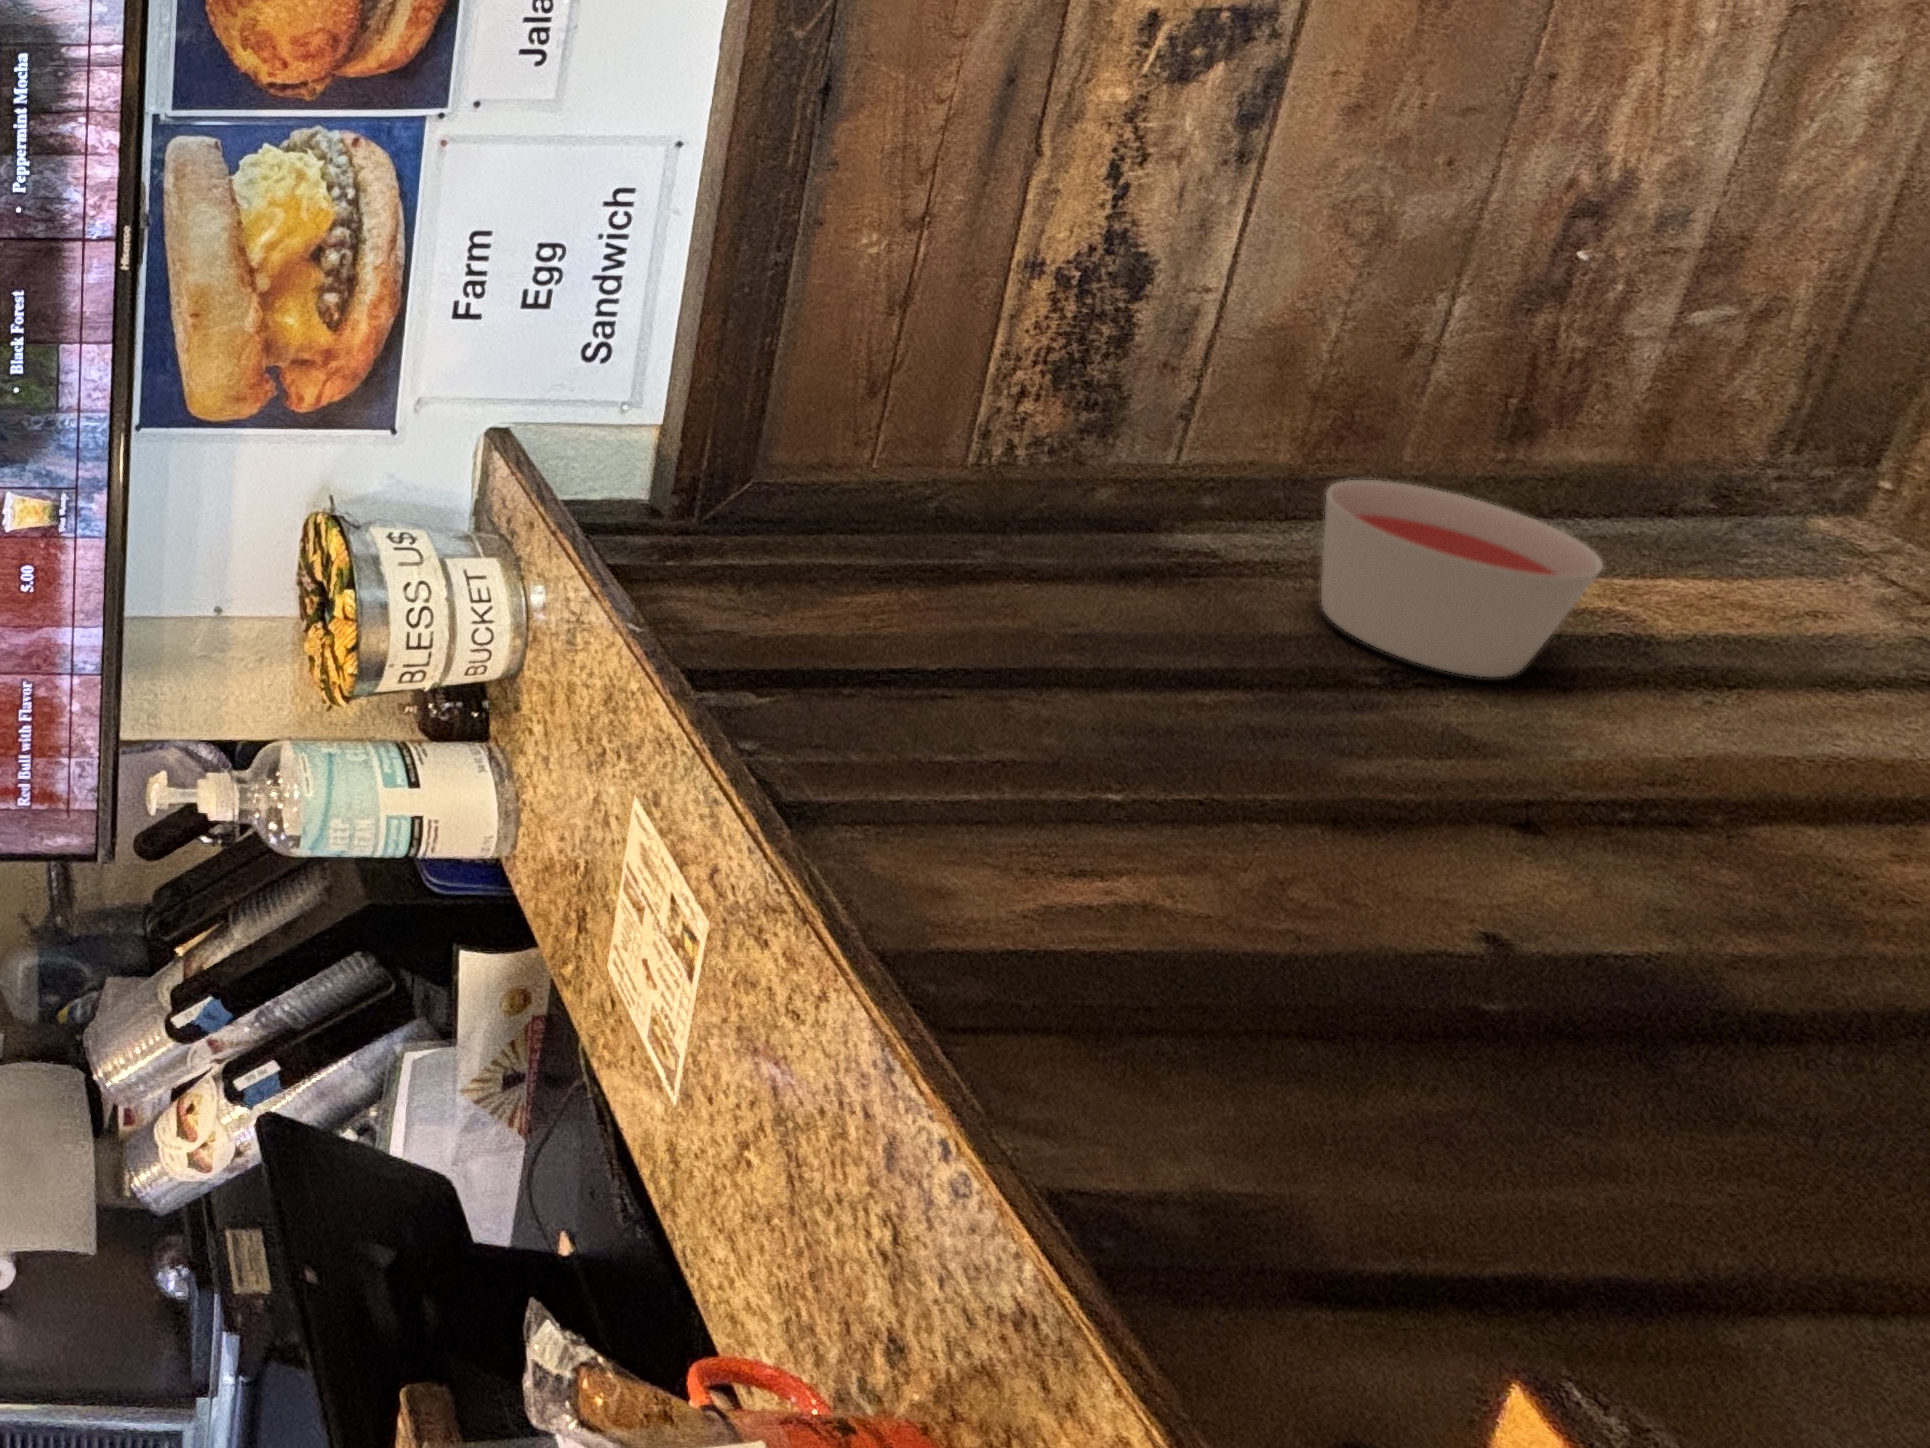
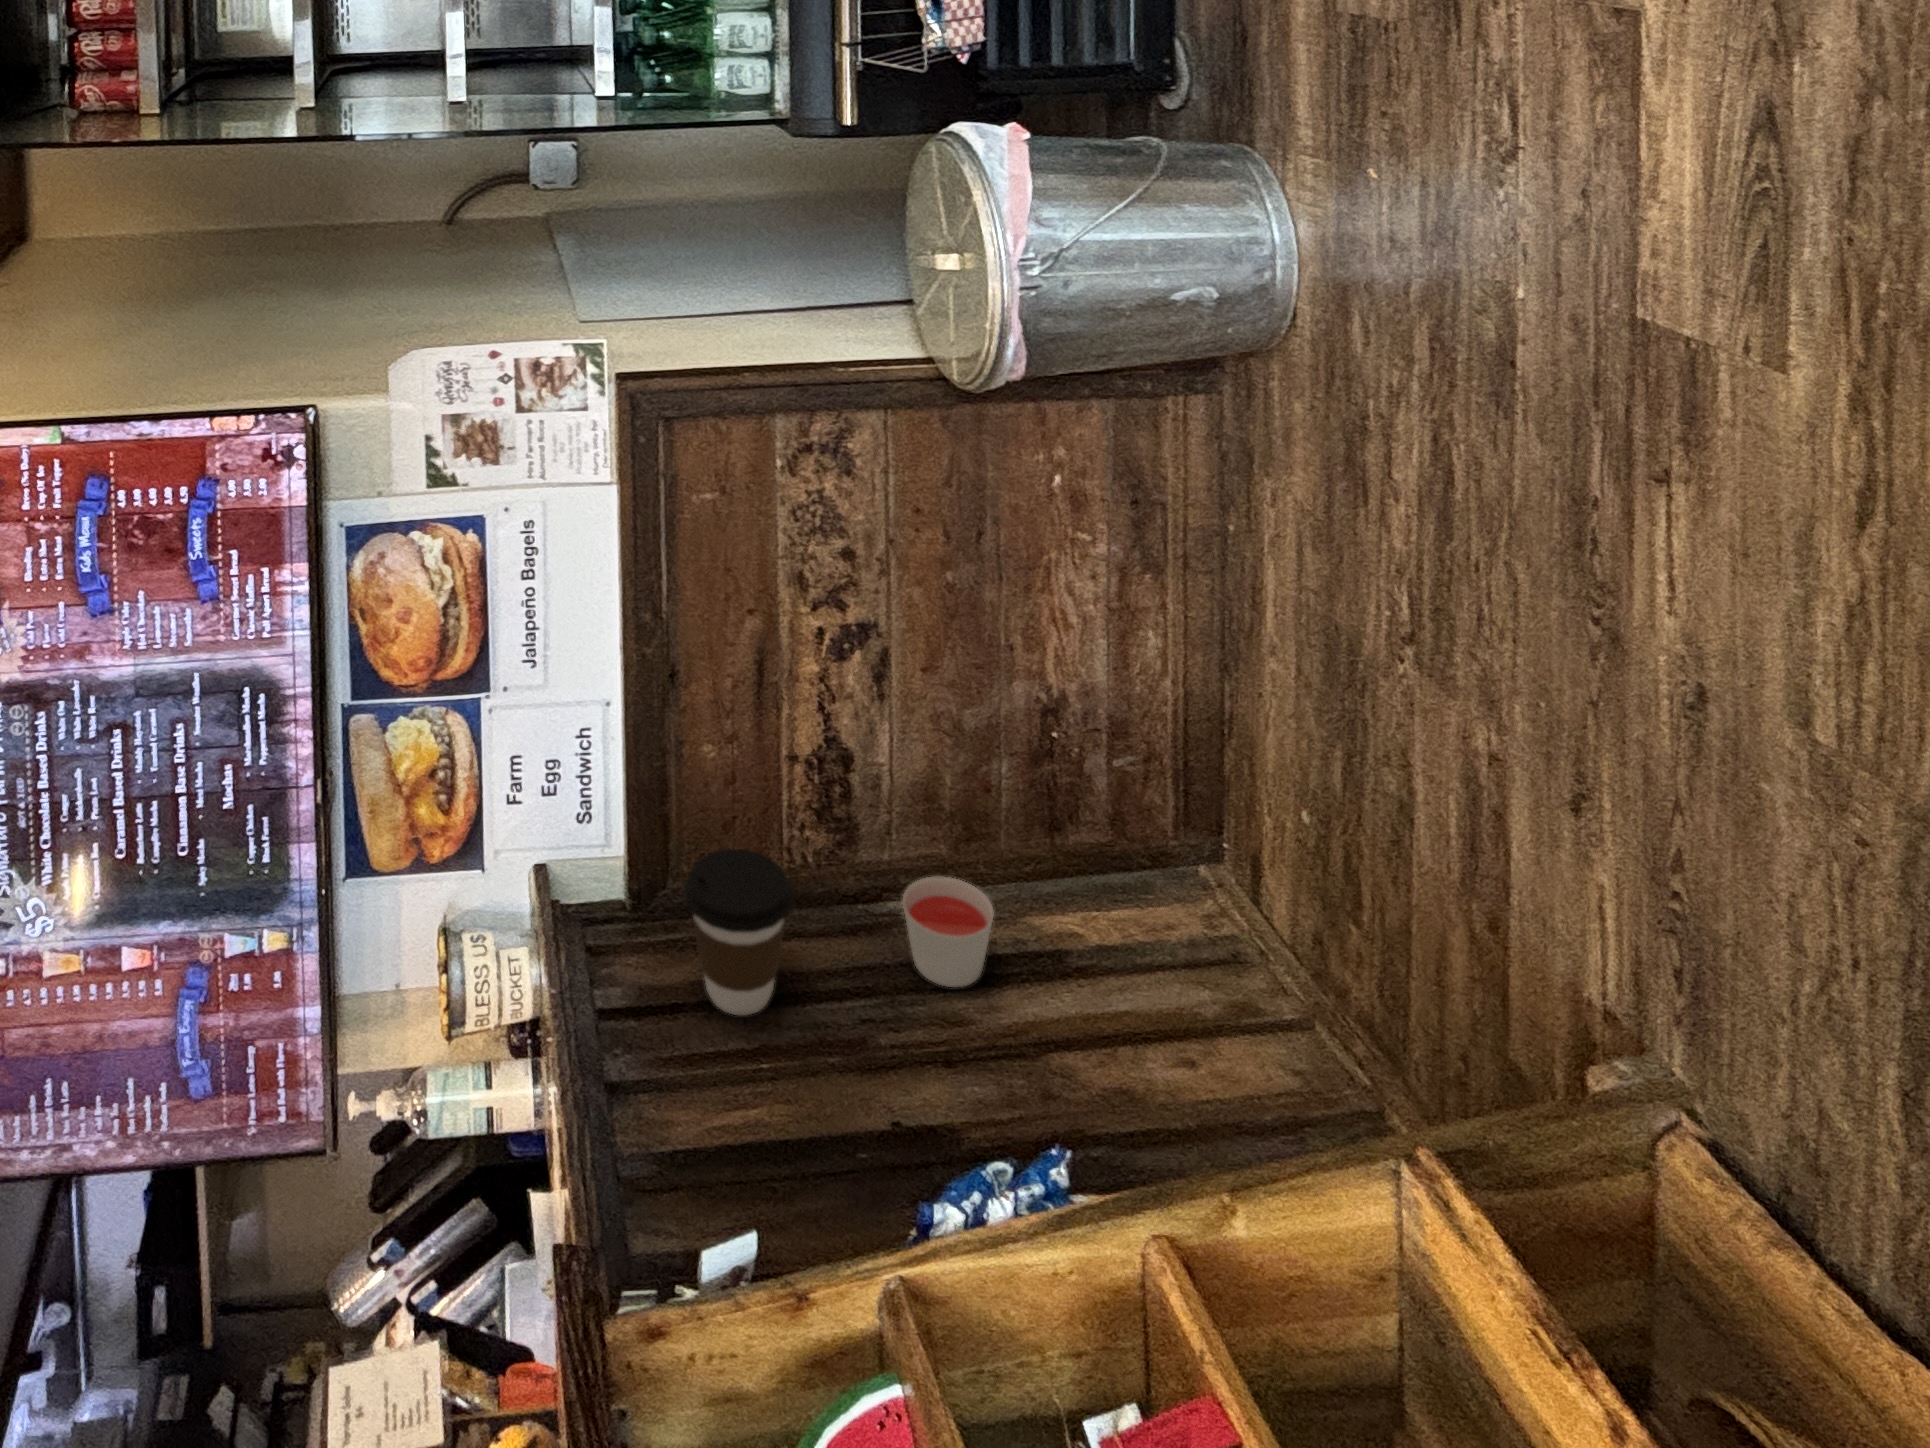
coffee cup: none [902,392,1203,696] -> present [684,849,793,1015]

